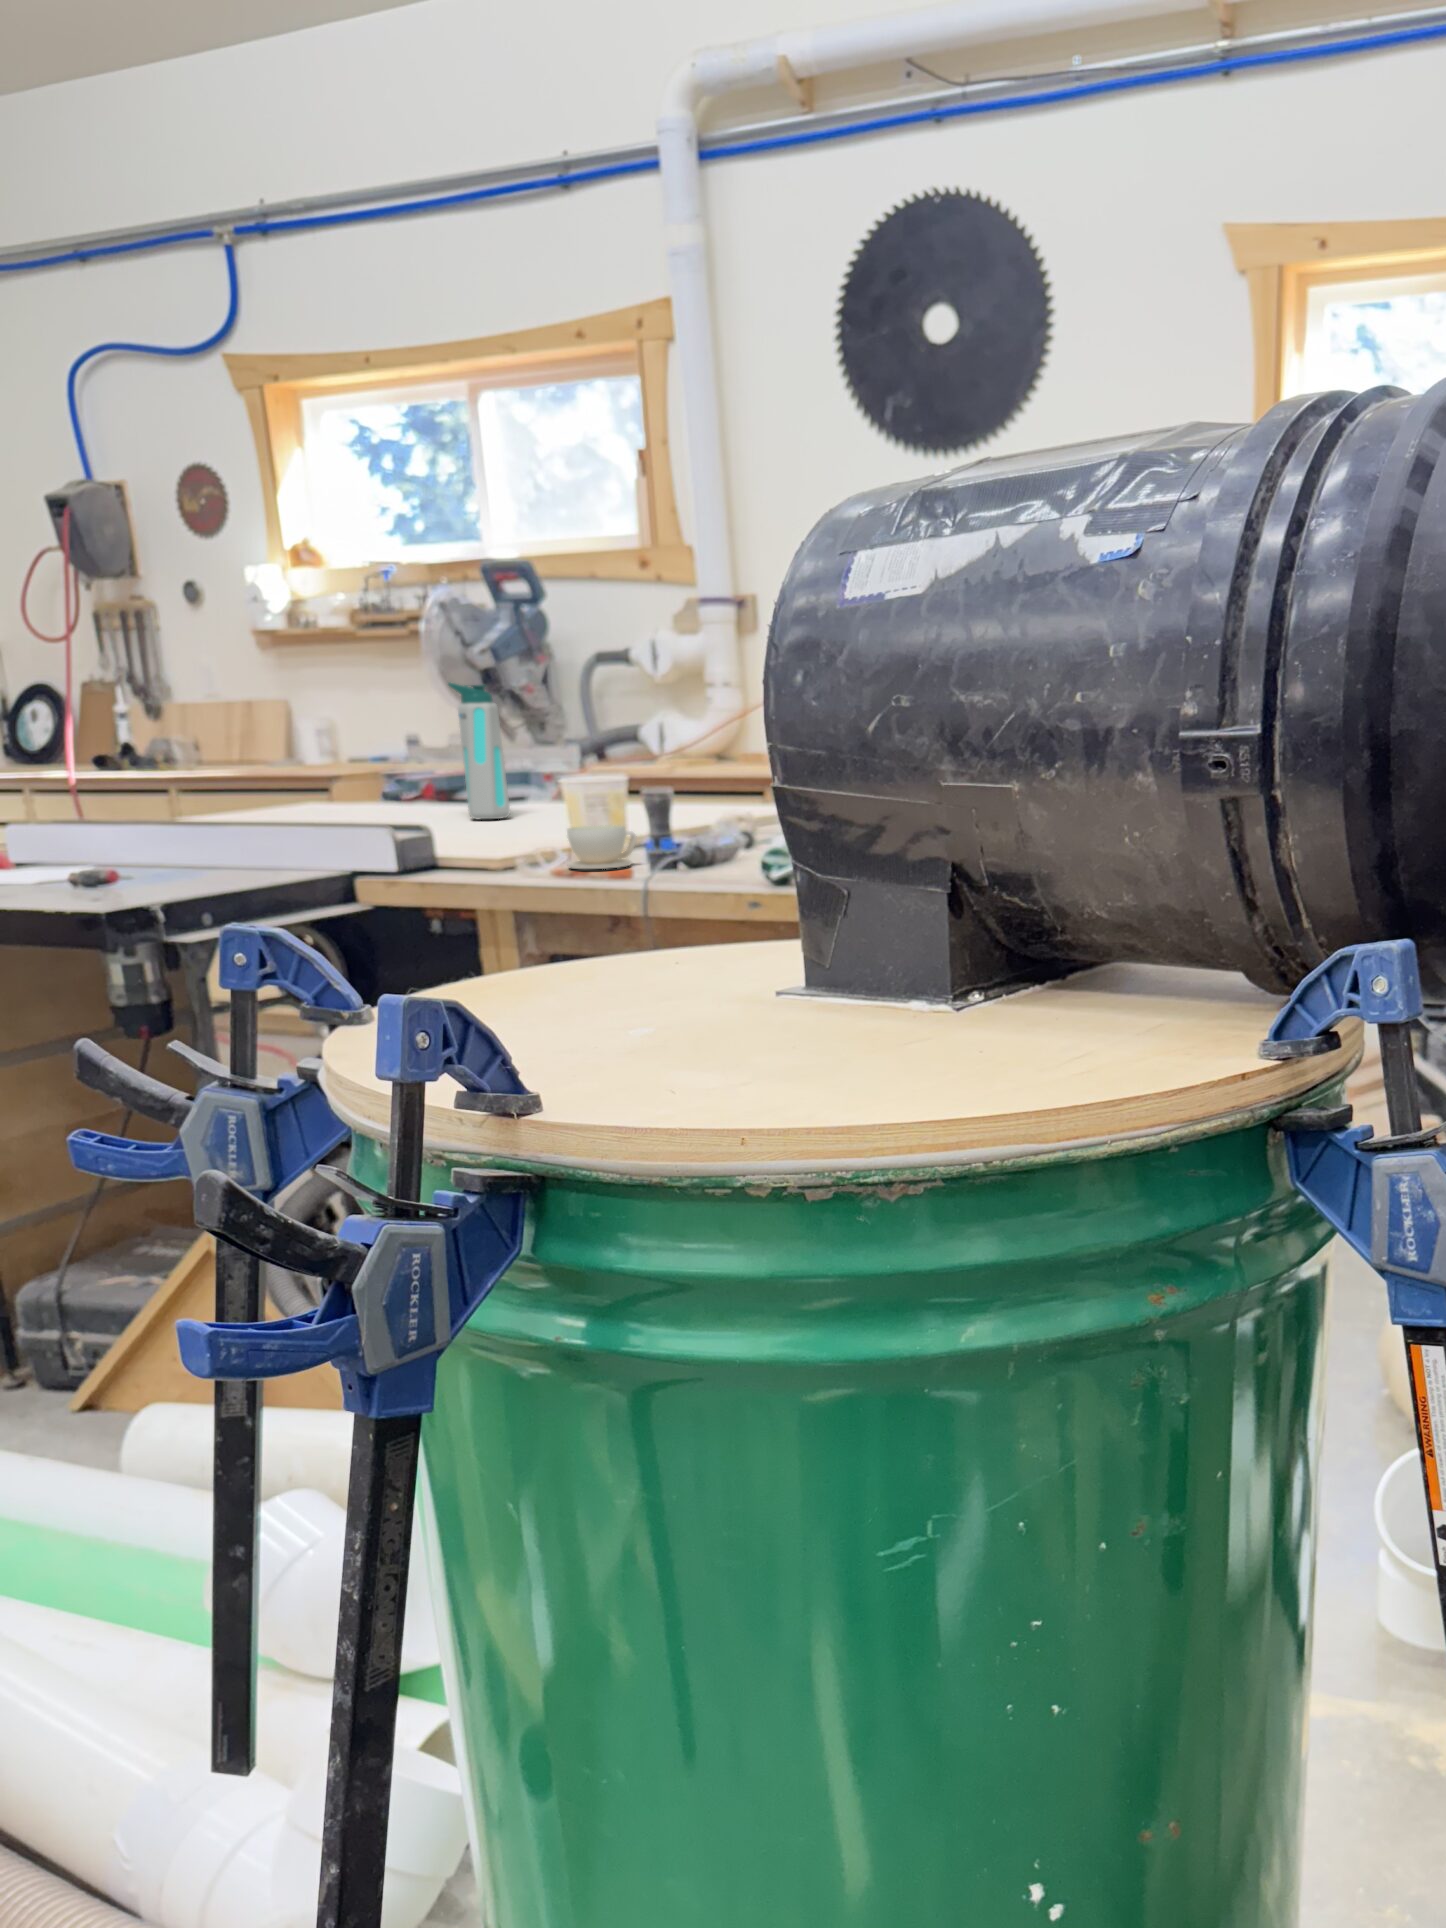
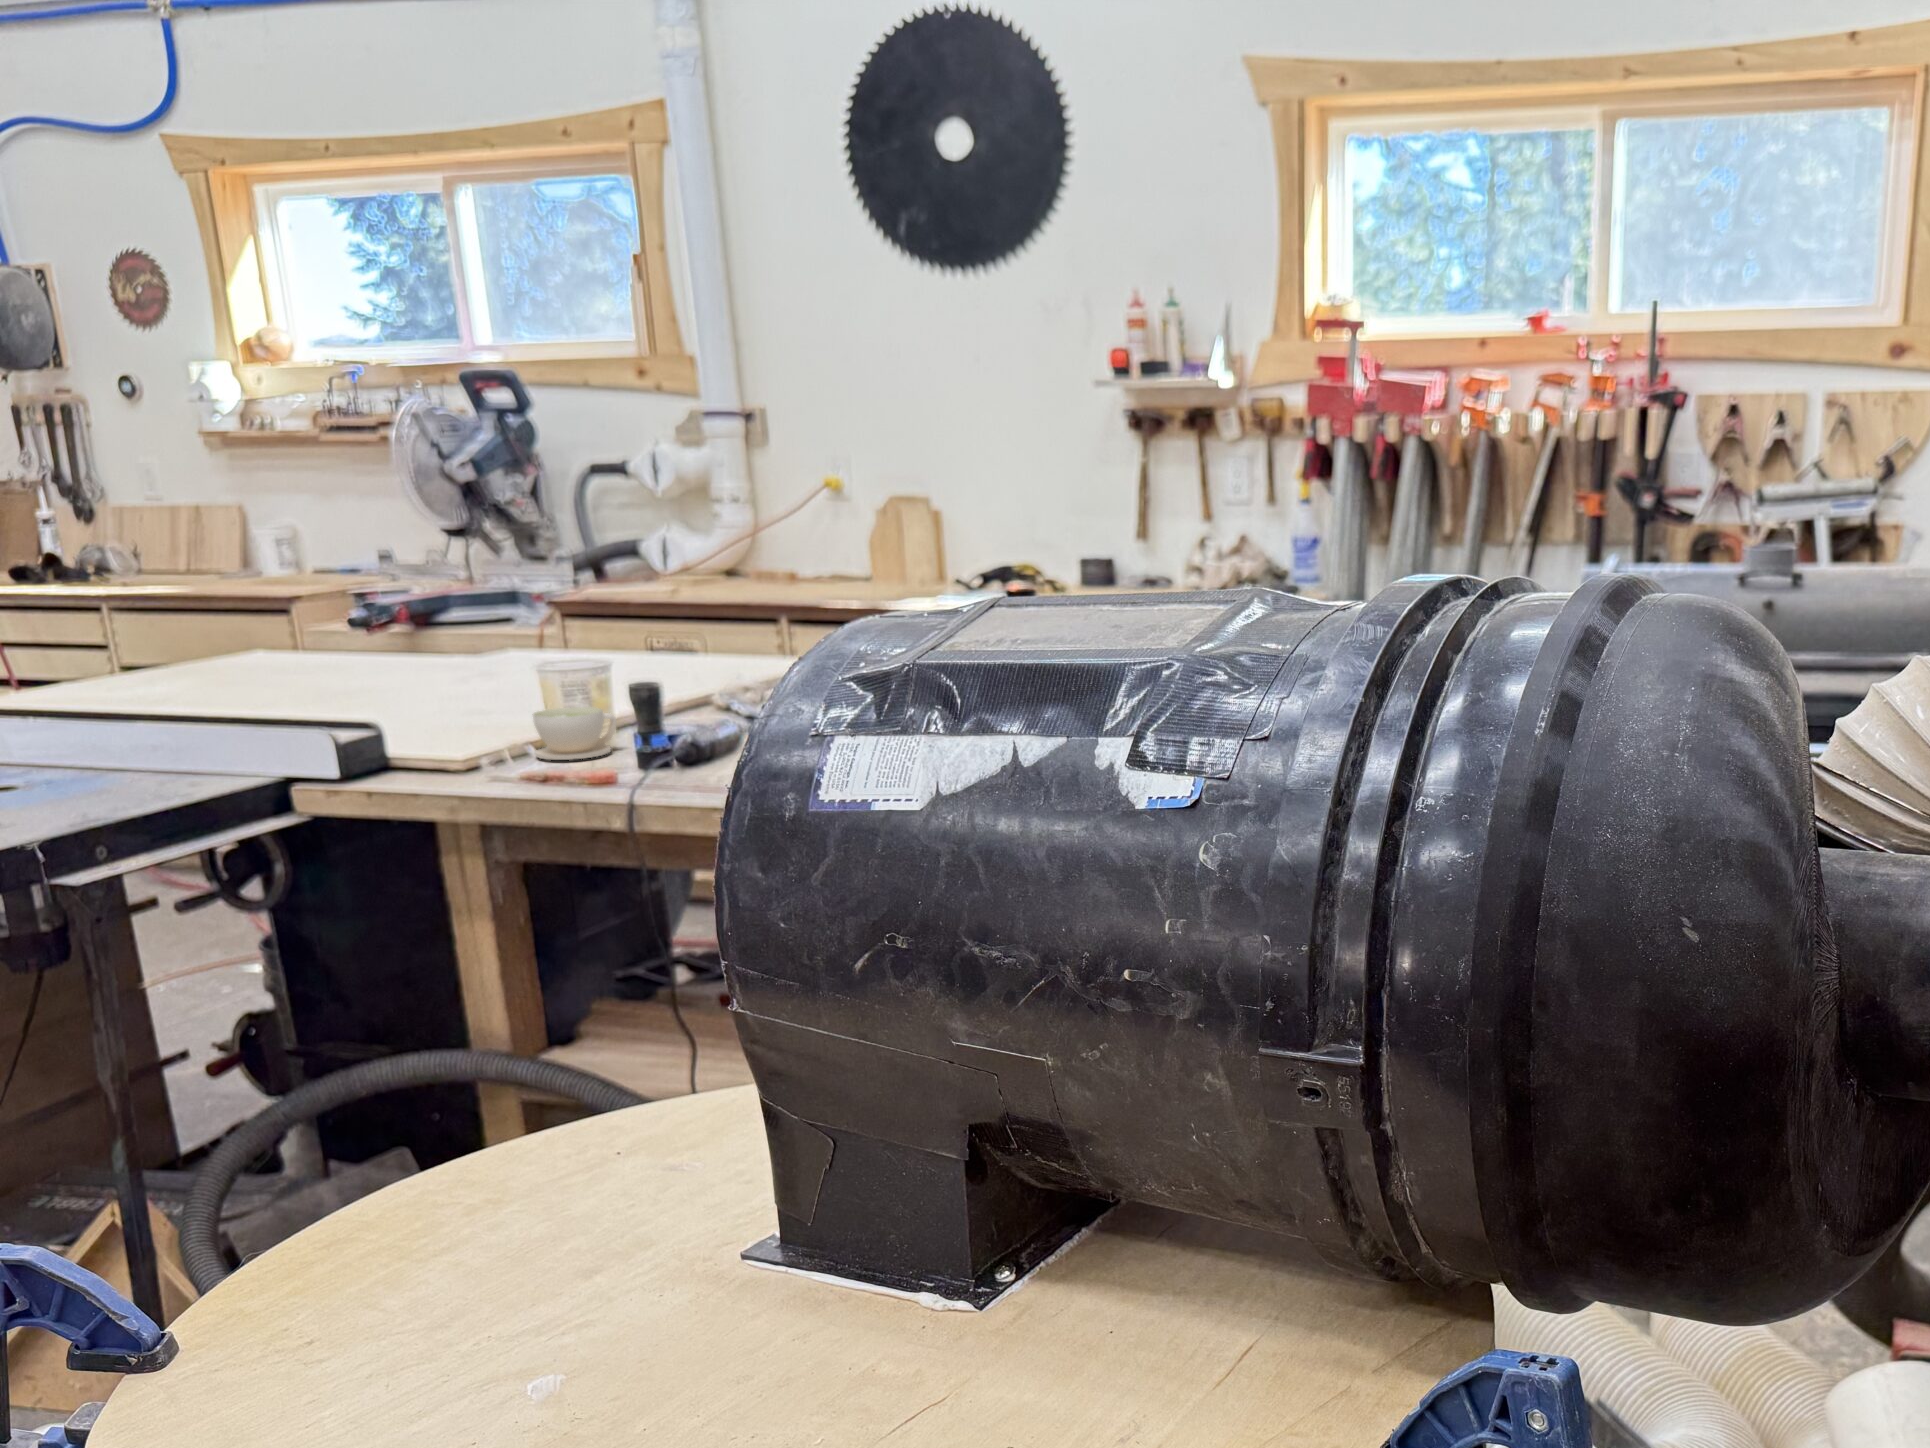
water bottle: present [448,683,510,819] -> none [403,523,483,673]

